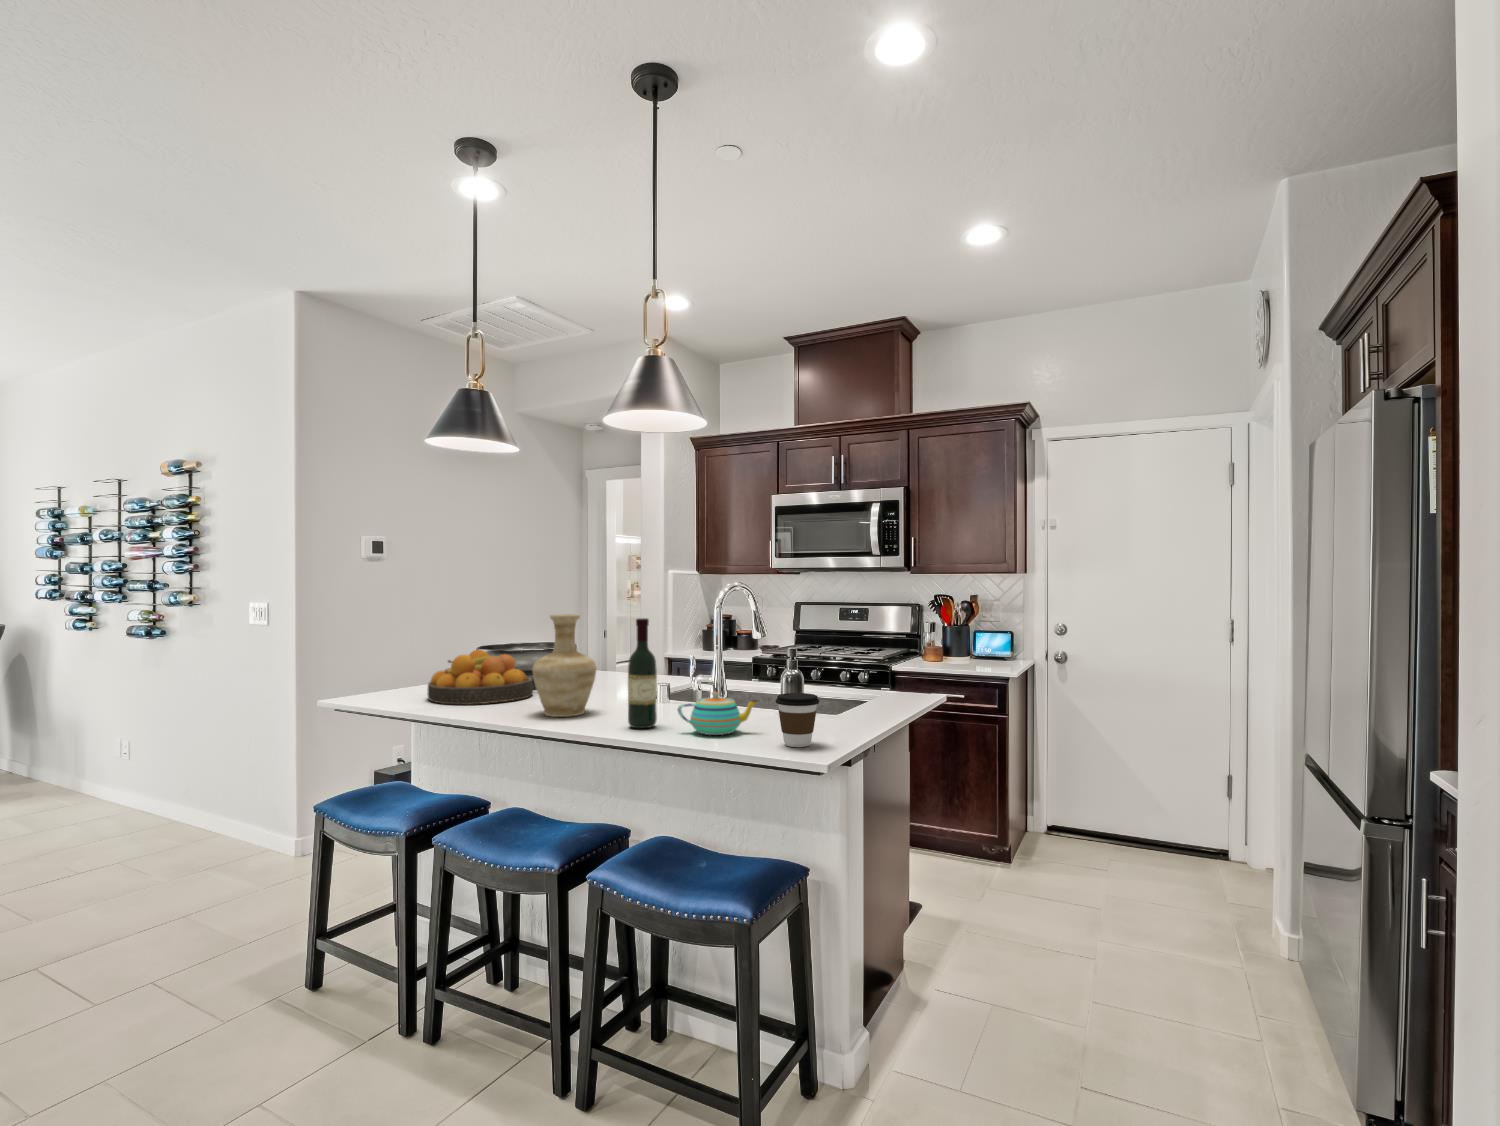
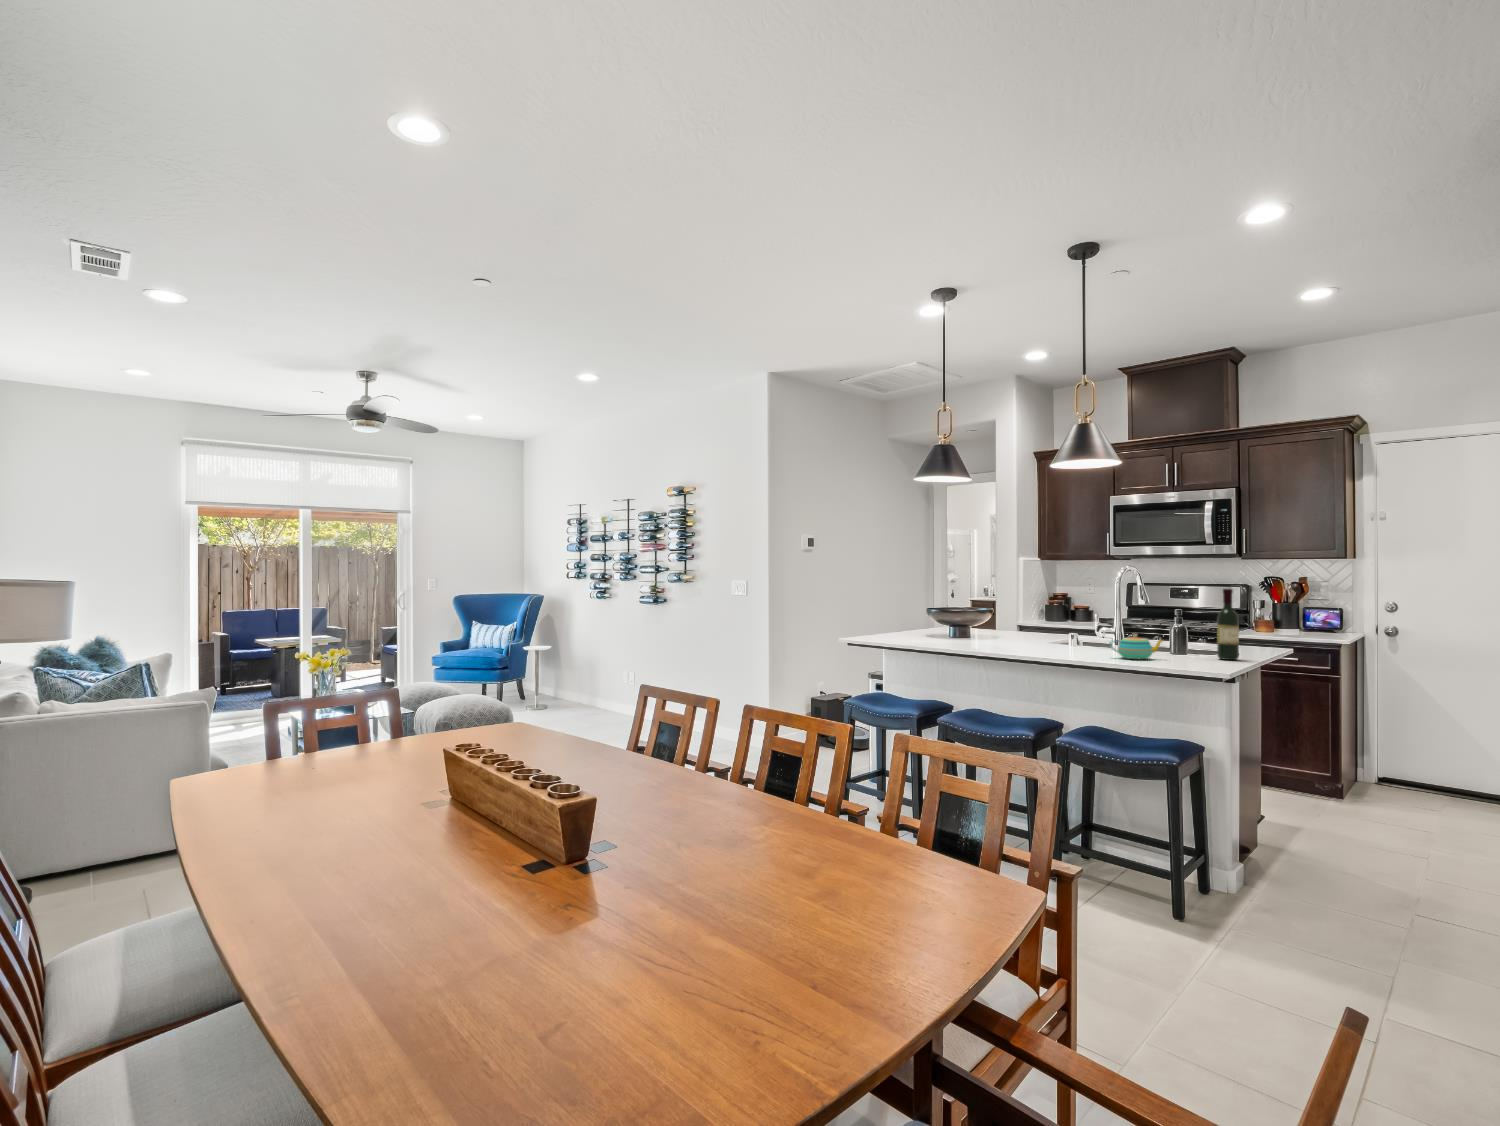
vase: present [532,614,597,717] -> none [996,586,1038,650]
wine bottle: present [628,618,657,728] -> present [1217,589,1239,660]
fruit bowl: present [427,650,533,705] -> none [910,610,977,643]
coffee cup: present [776,693,819,747] -> none [1183,634,1215,665]

